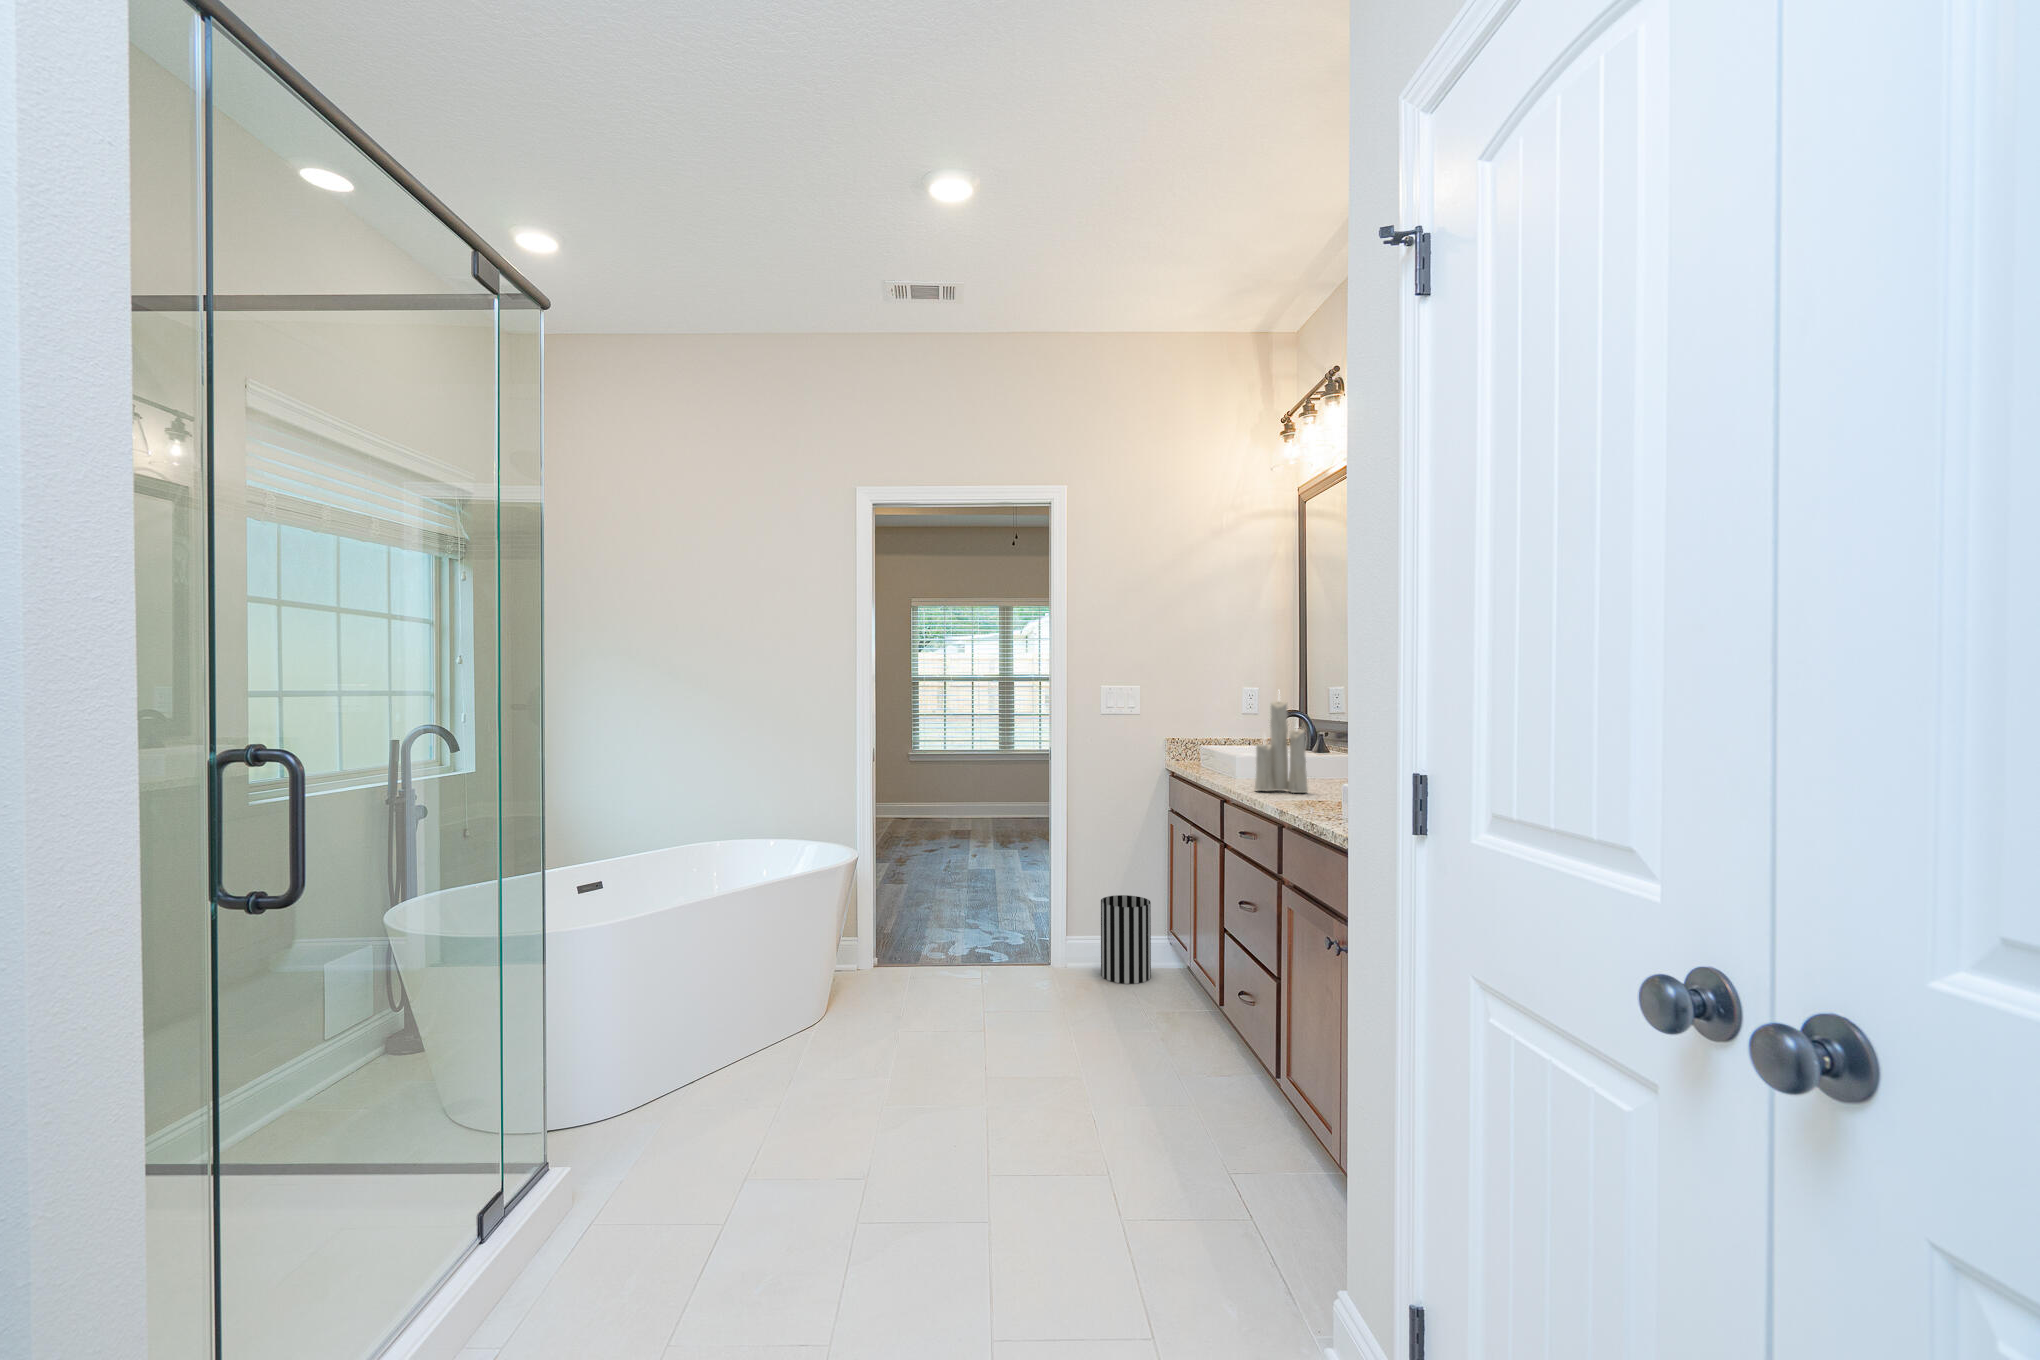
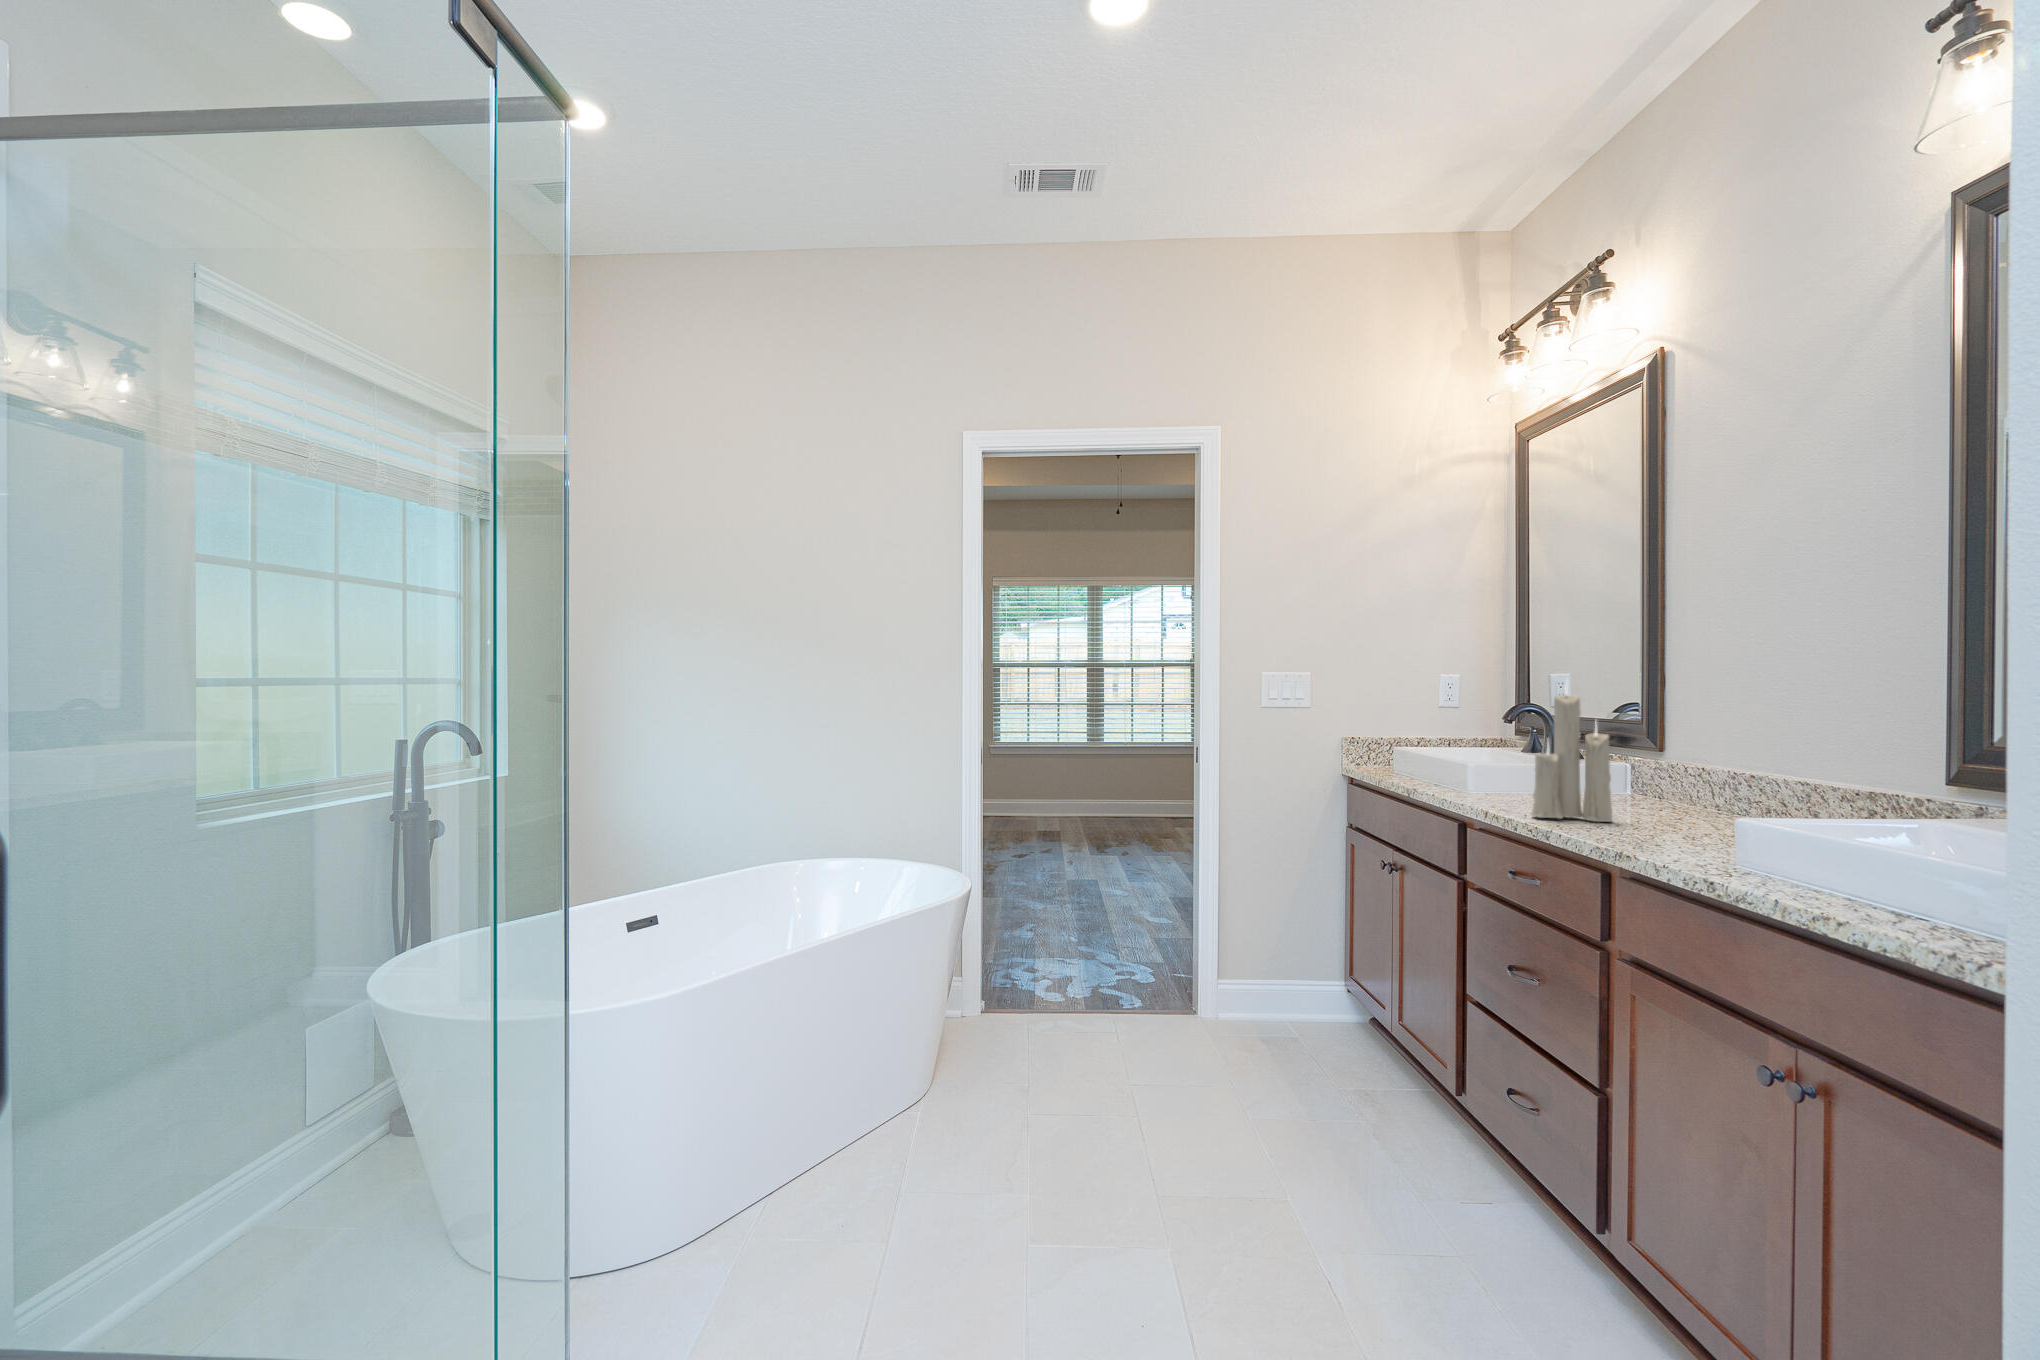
wastebasket: present [1101,895,1151,984] -> none [1264,932,1328,1045]

